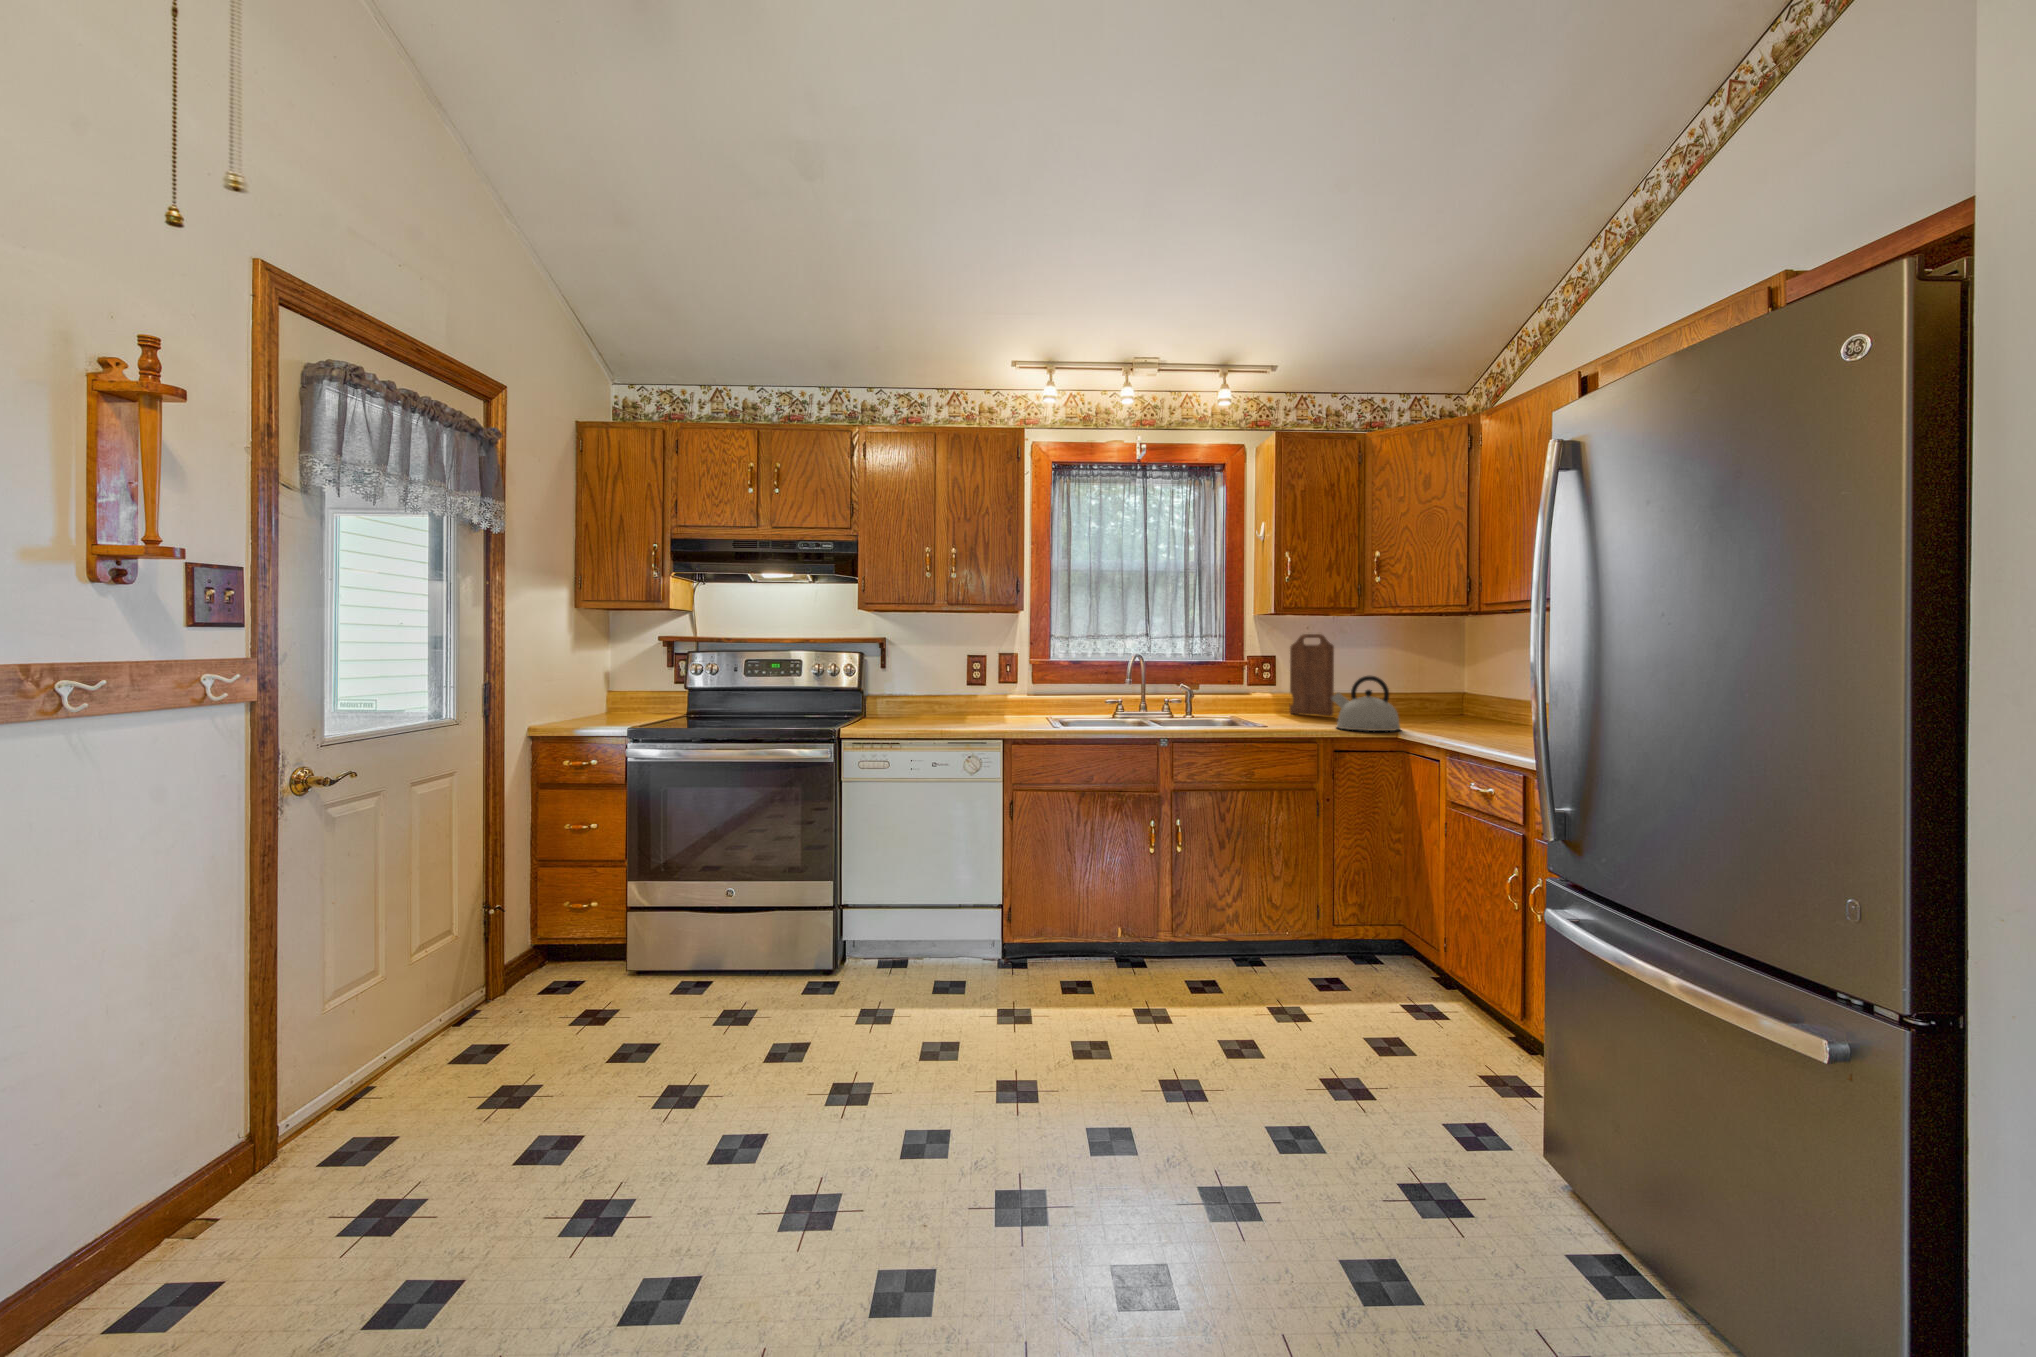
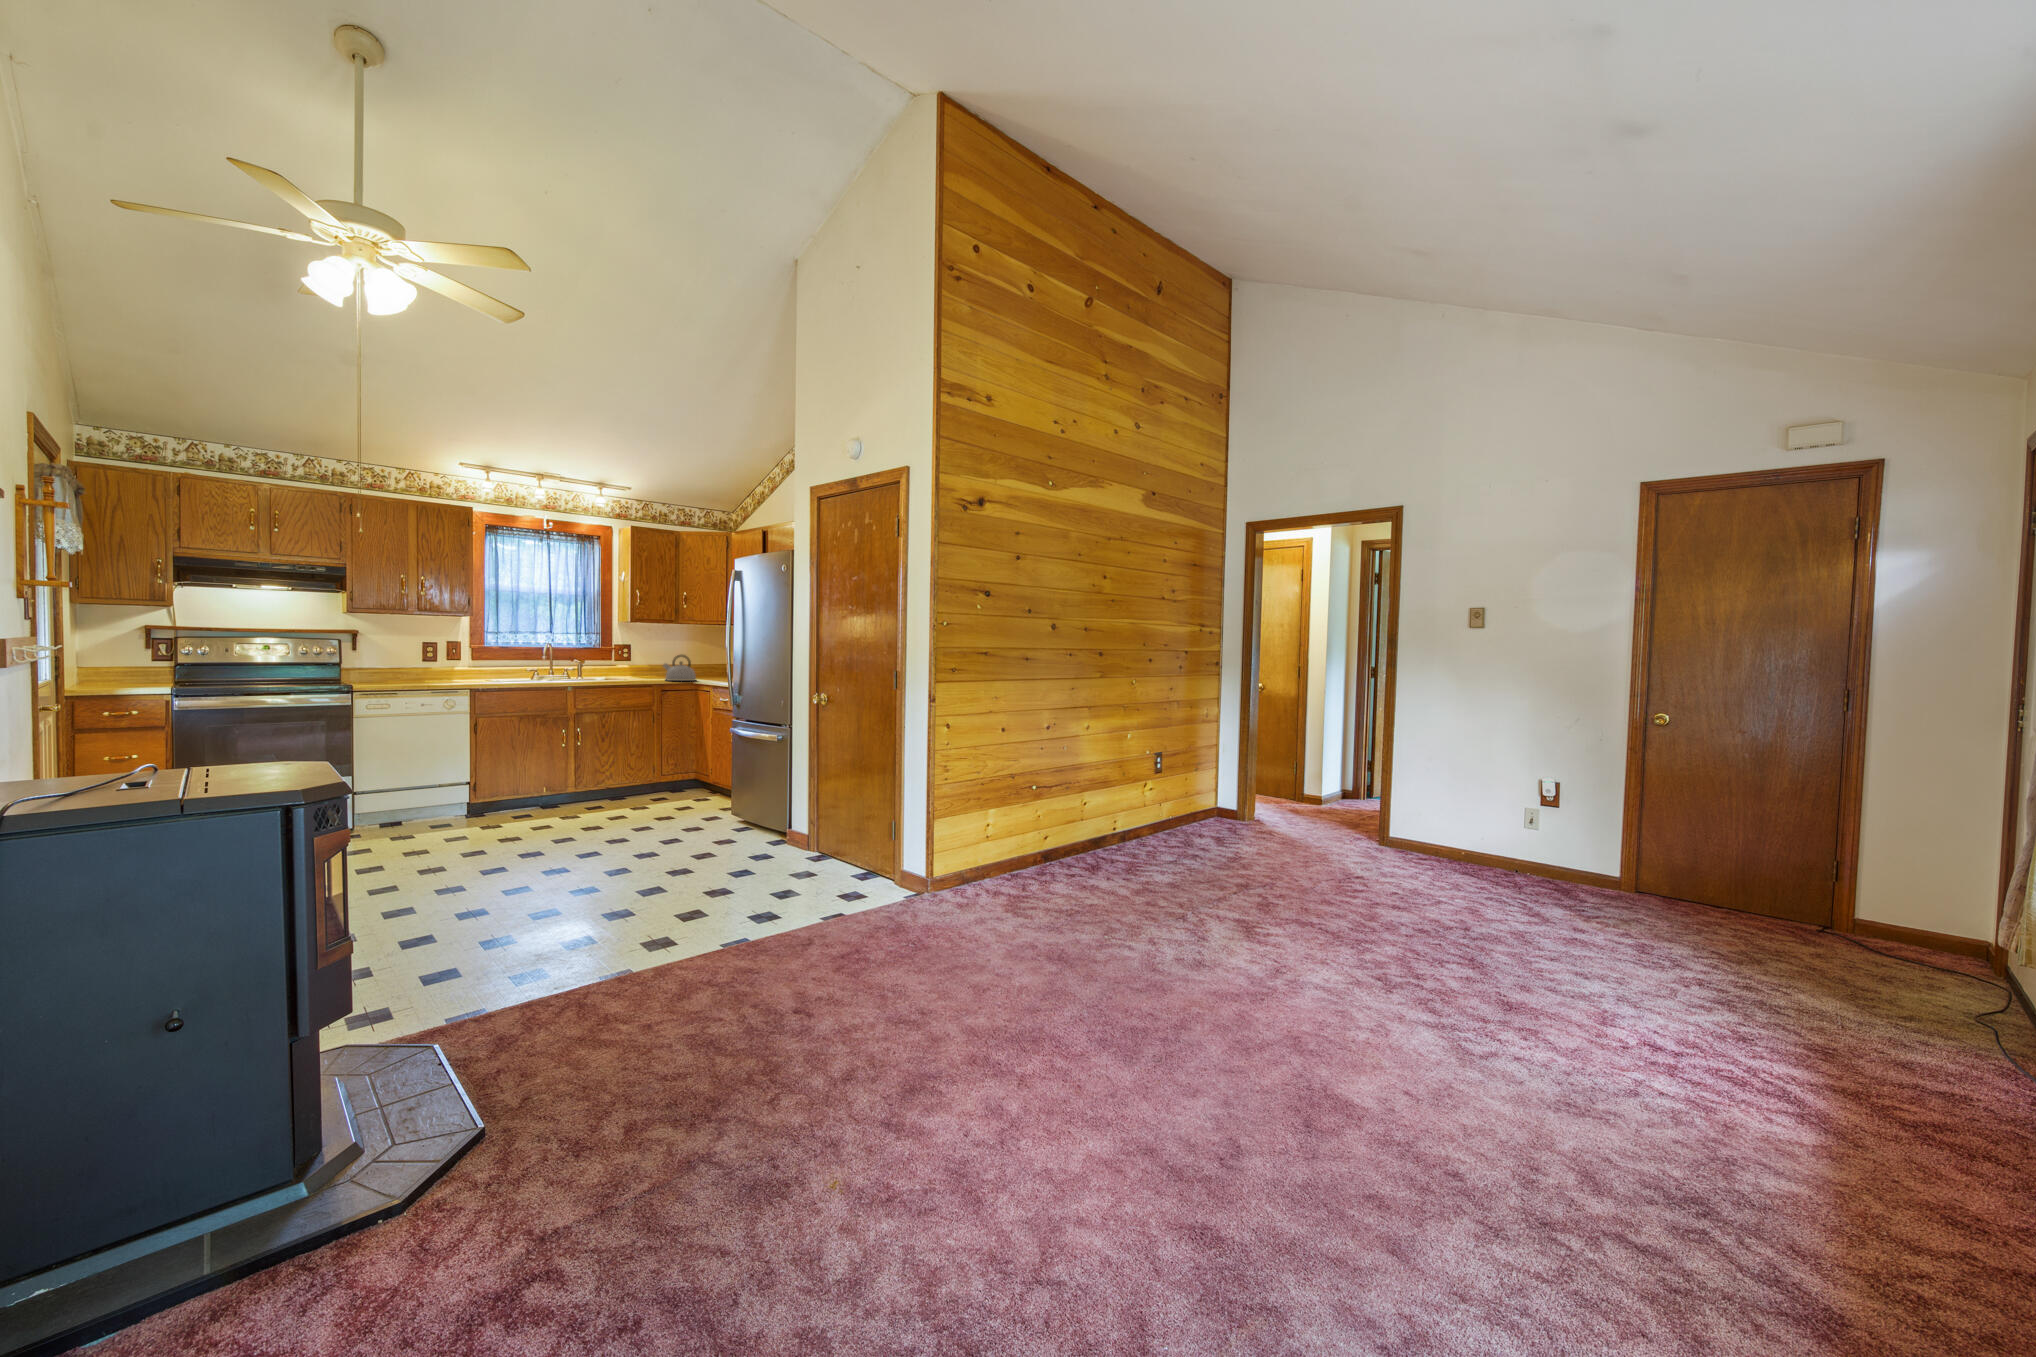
cutting board: present [1290,634,1334,716] -> none [639,632,663,676]

